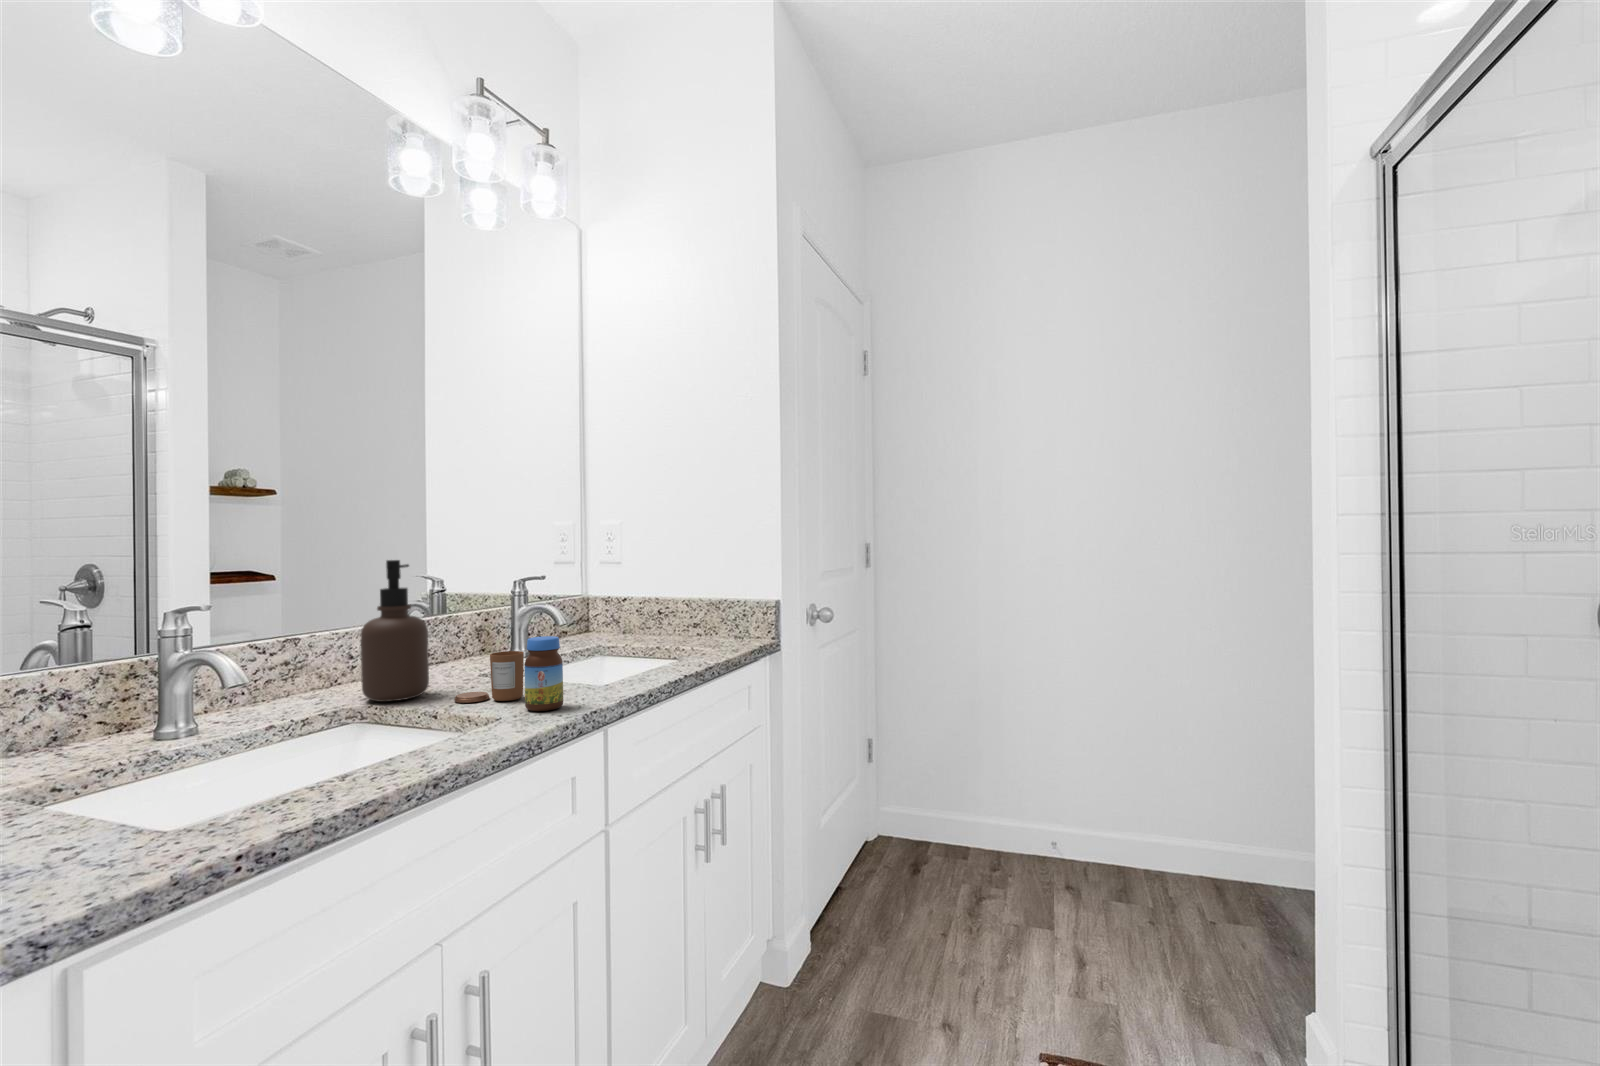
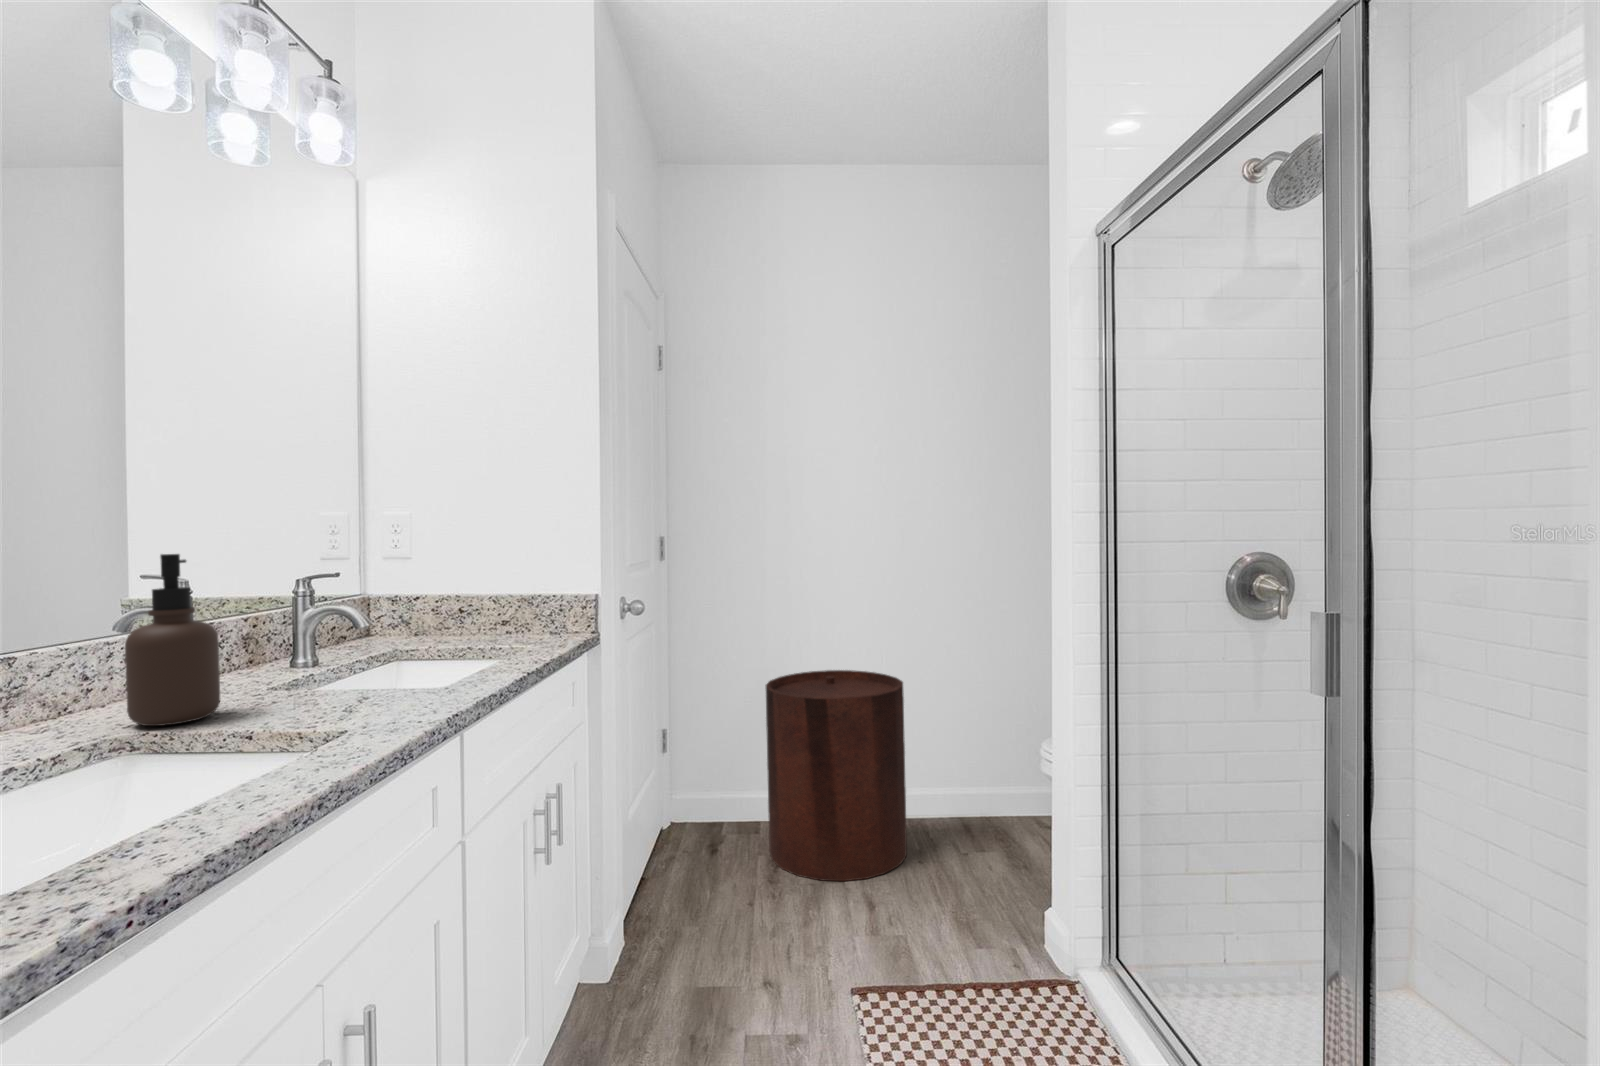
jar: present [525,636,563,711] -> none [366,635,413,718]
candle: present [455,651,524,703] -> none [264,655,353,718]
trash can: none [973,692,1136,929] -> present [766,670,907,881]

